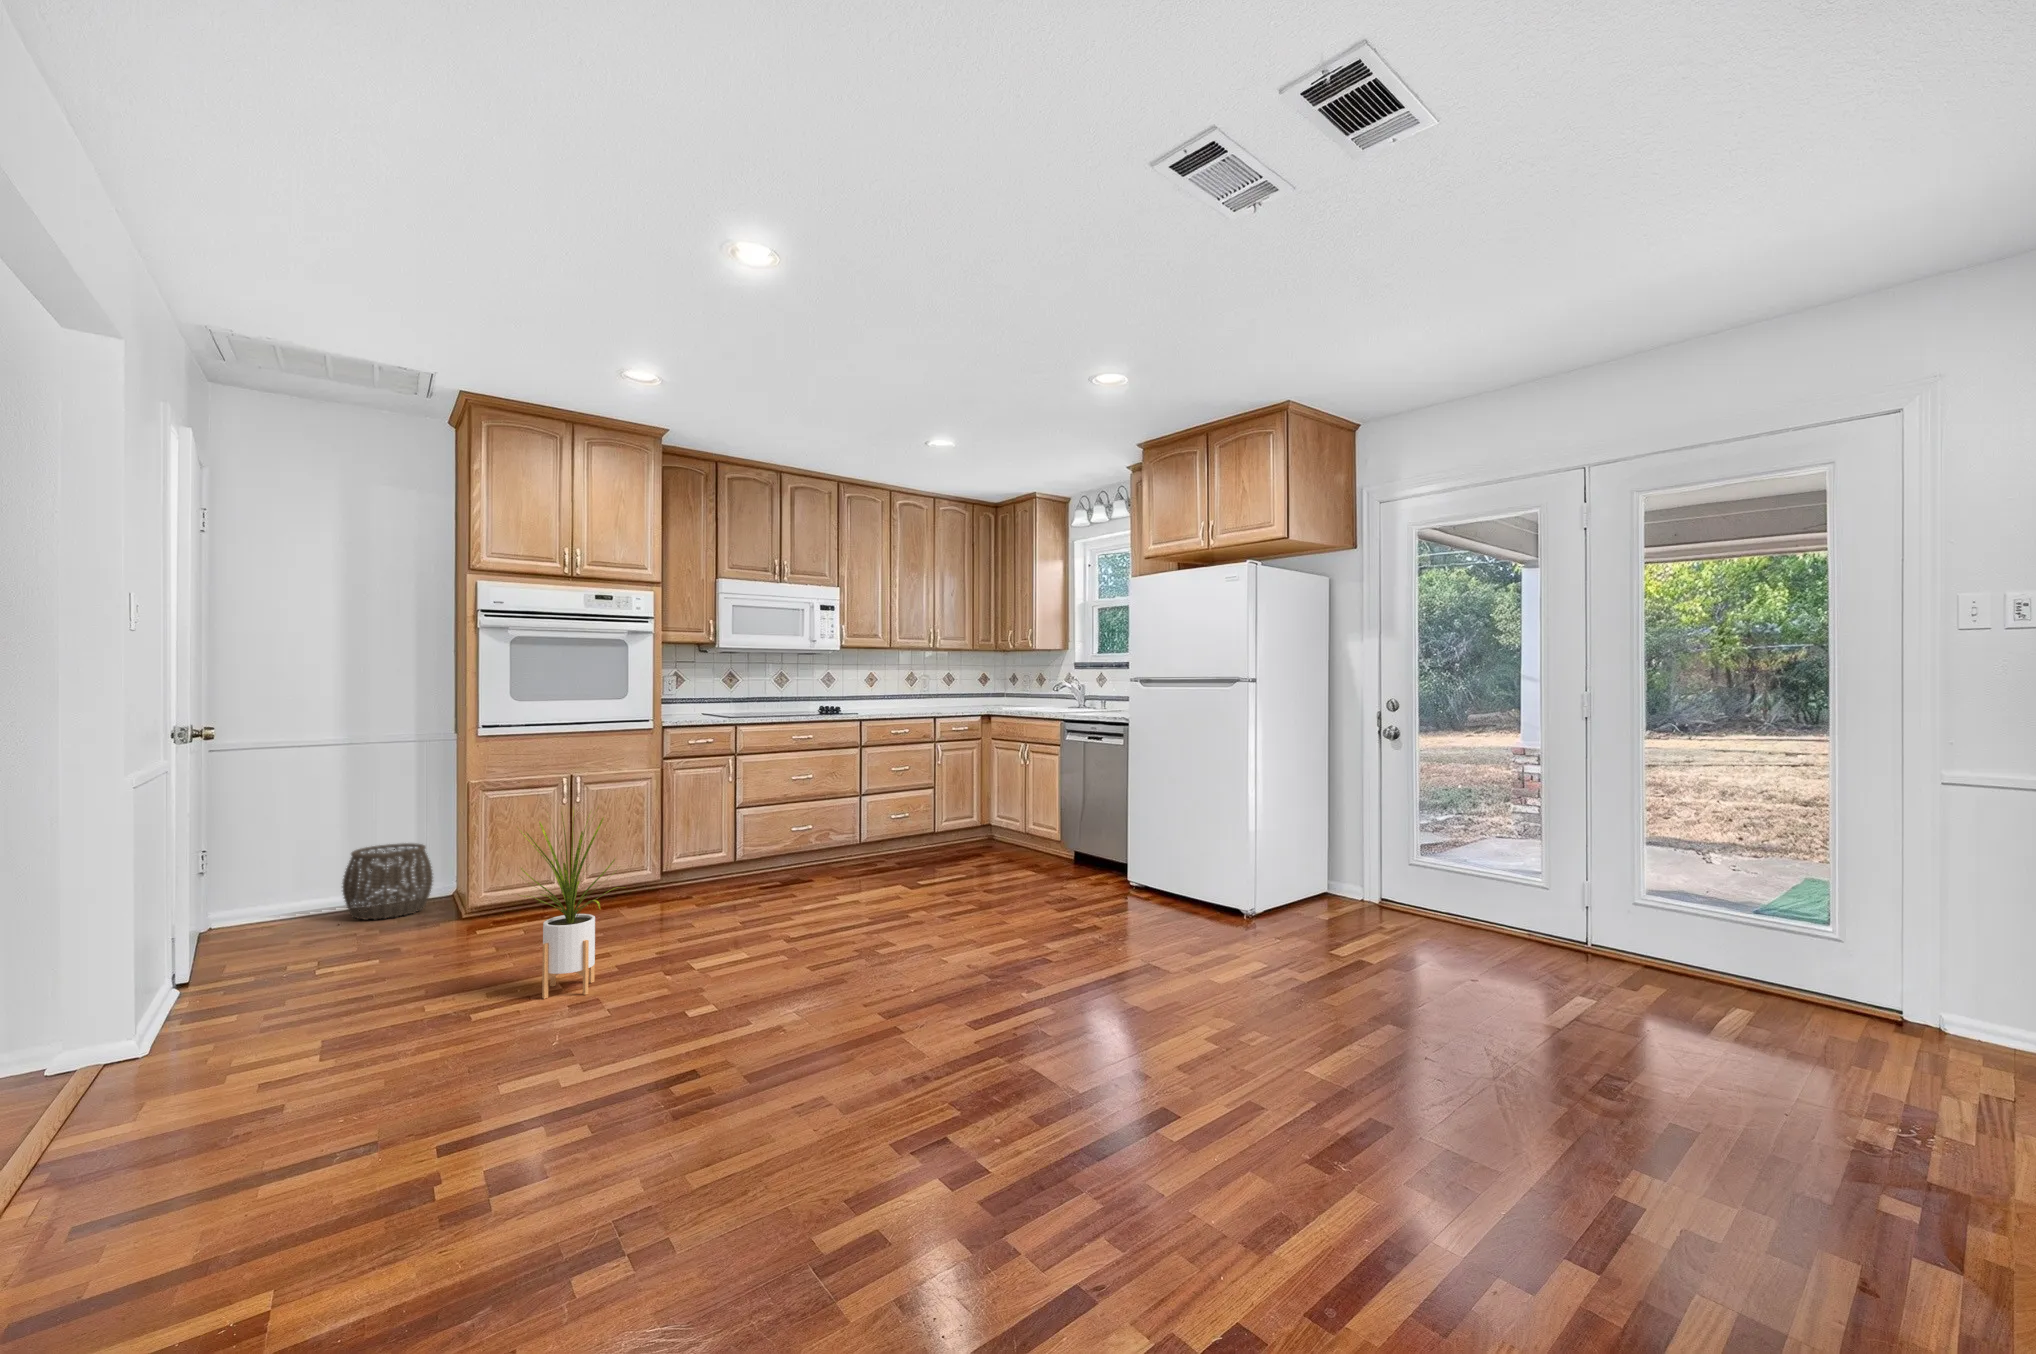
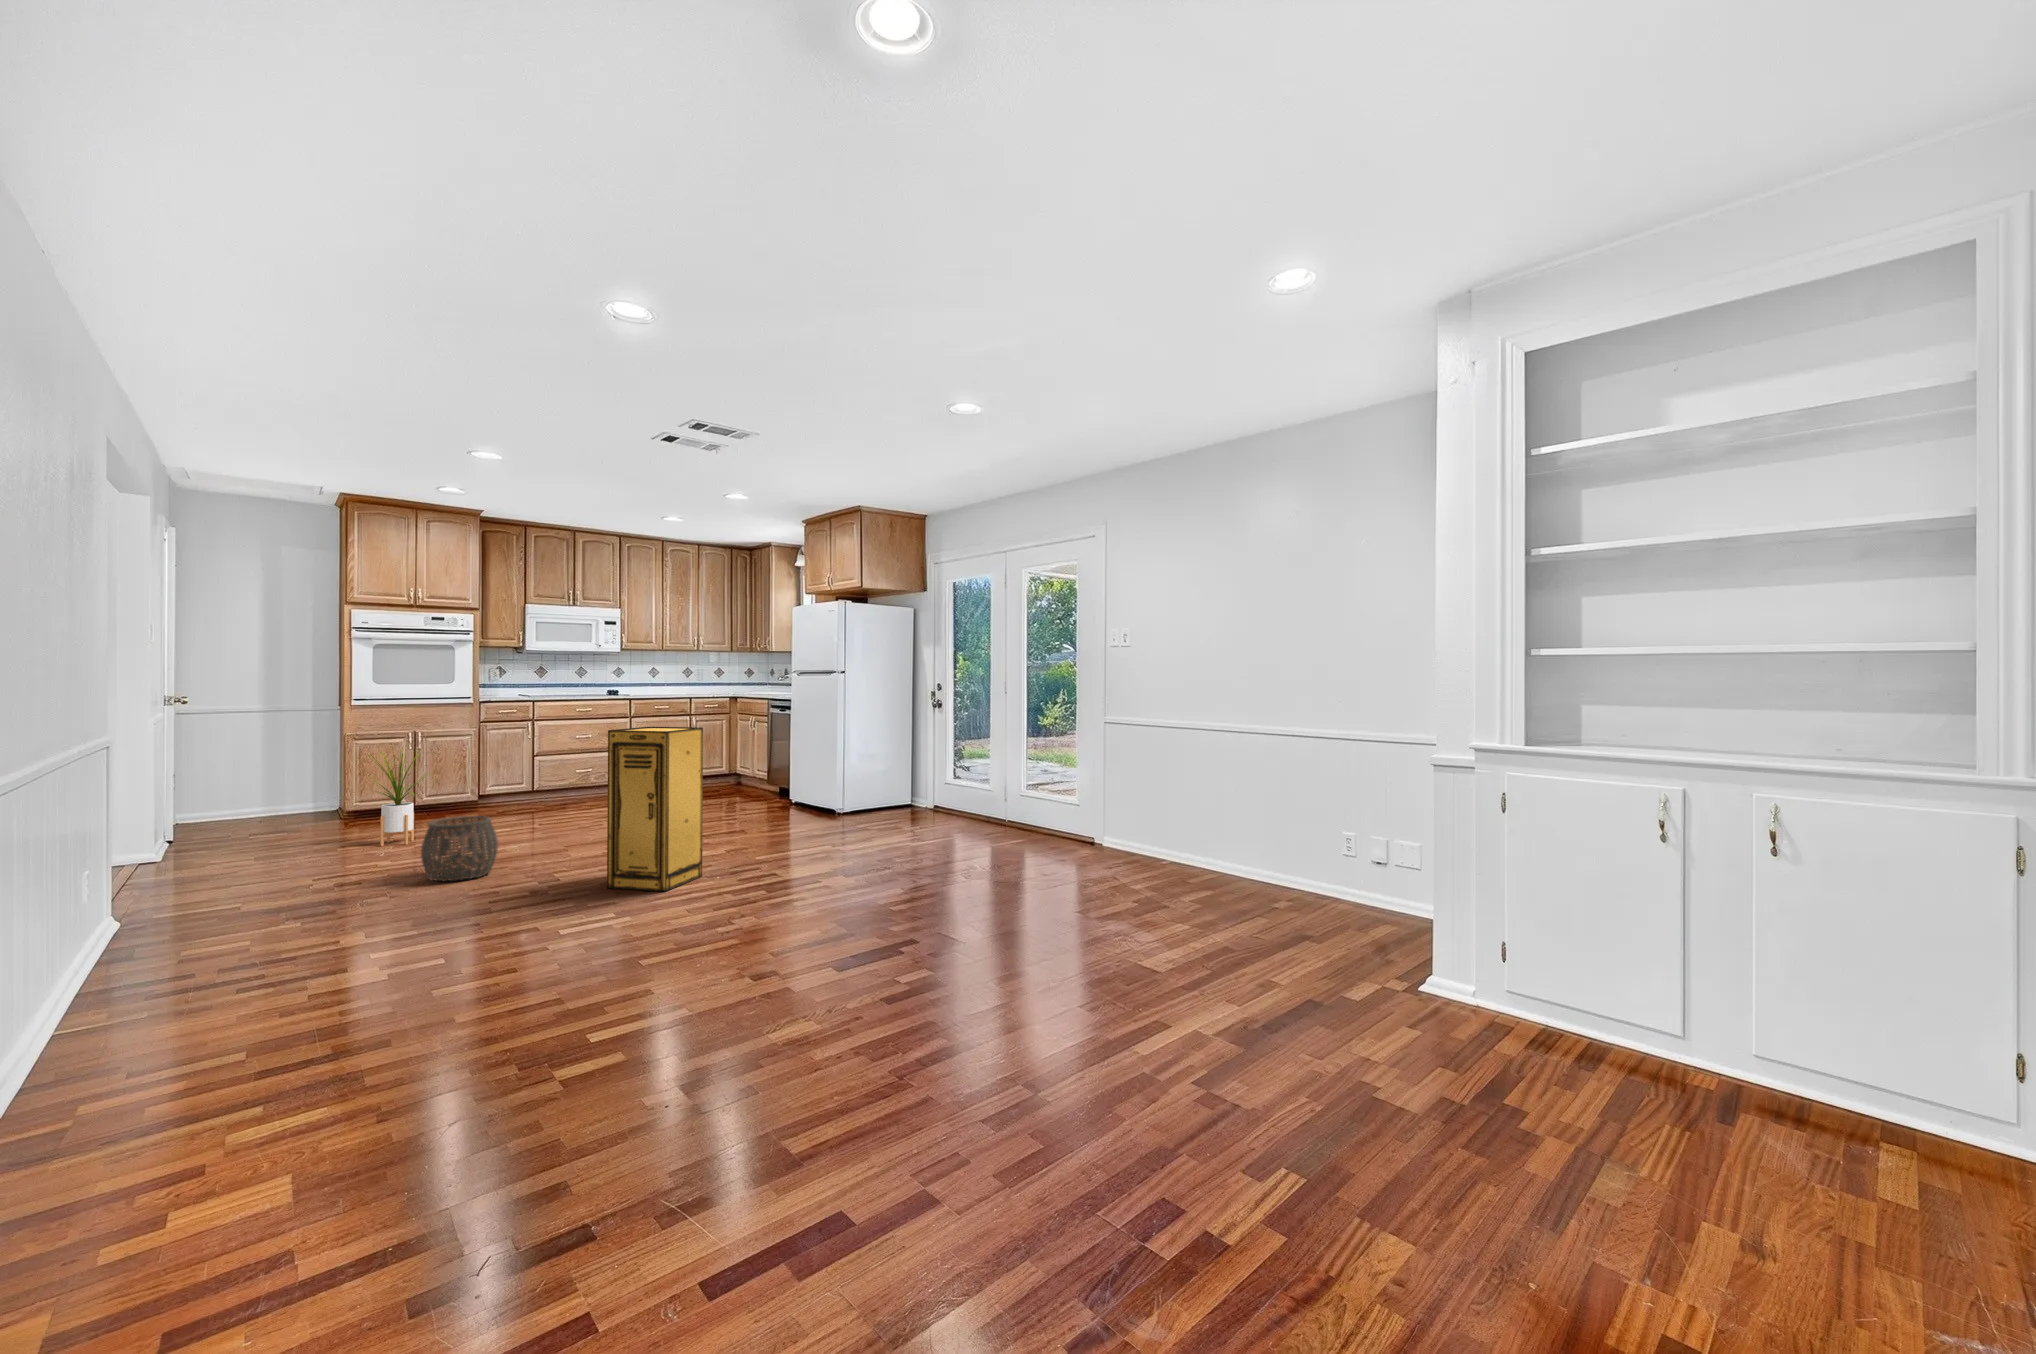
storage cabinet: none [1099,801,1258,1221] -> present [607,727,703,891]
woven basket: present [342,843,433,920] -> present [421,816,498,881]

